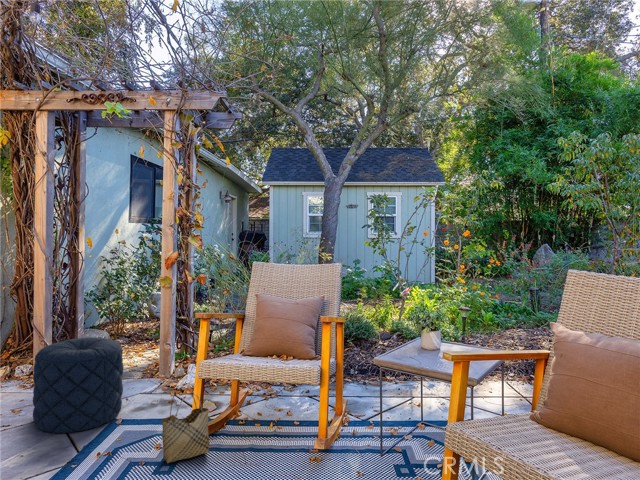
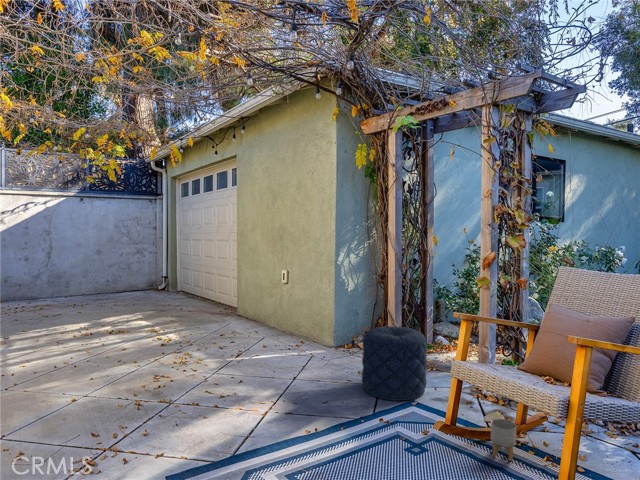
woven basket: present [161,387,209,463] -> none [418,385,465,454]
planter: none [229,402,252,442] -> present [491,419,516,461]

